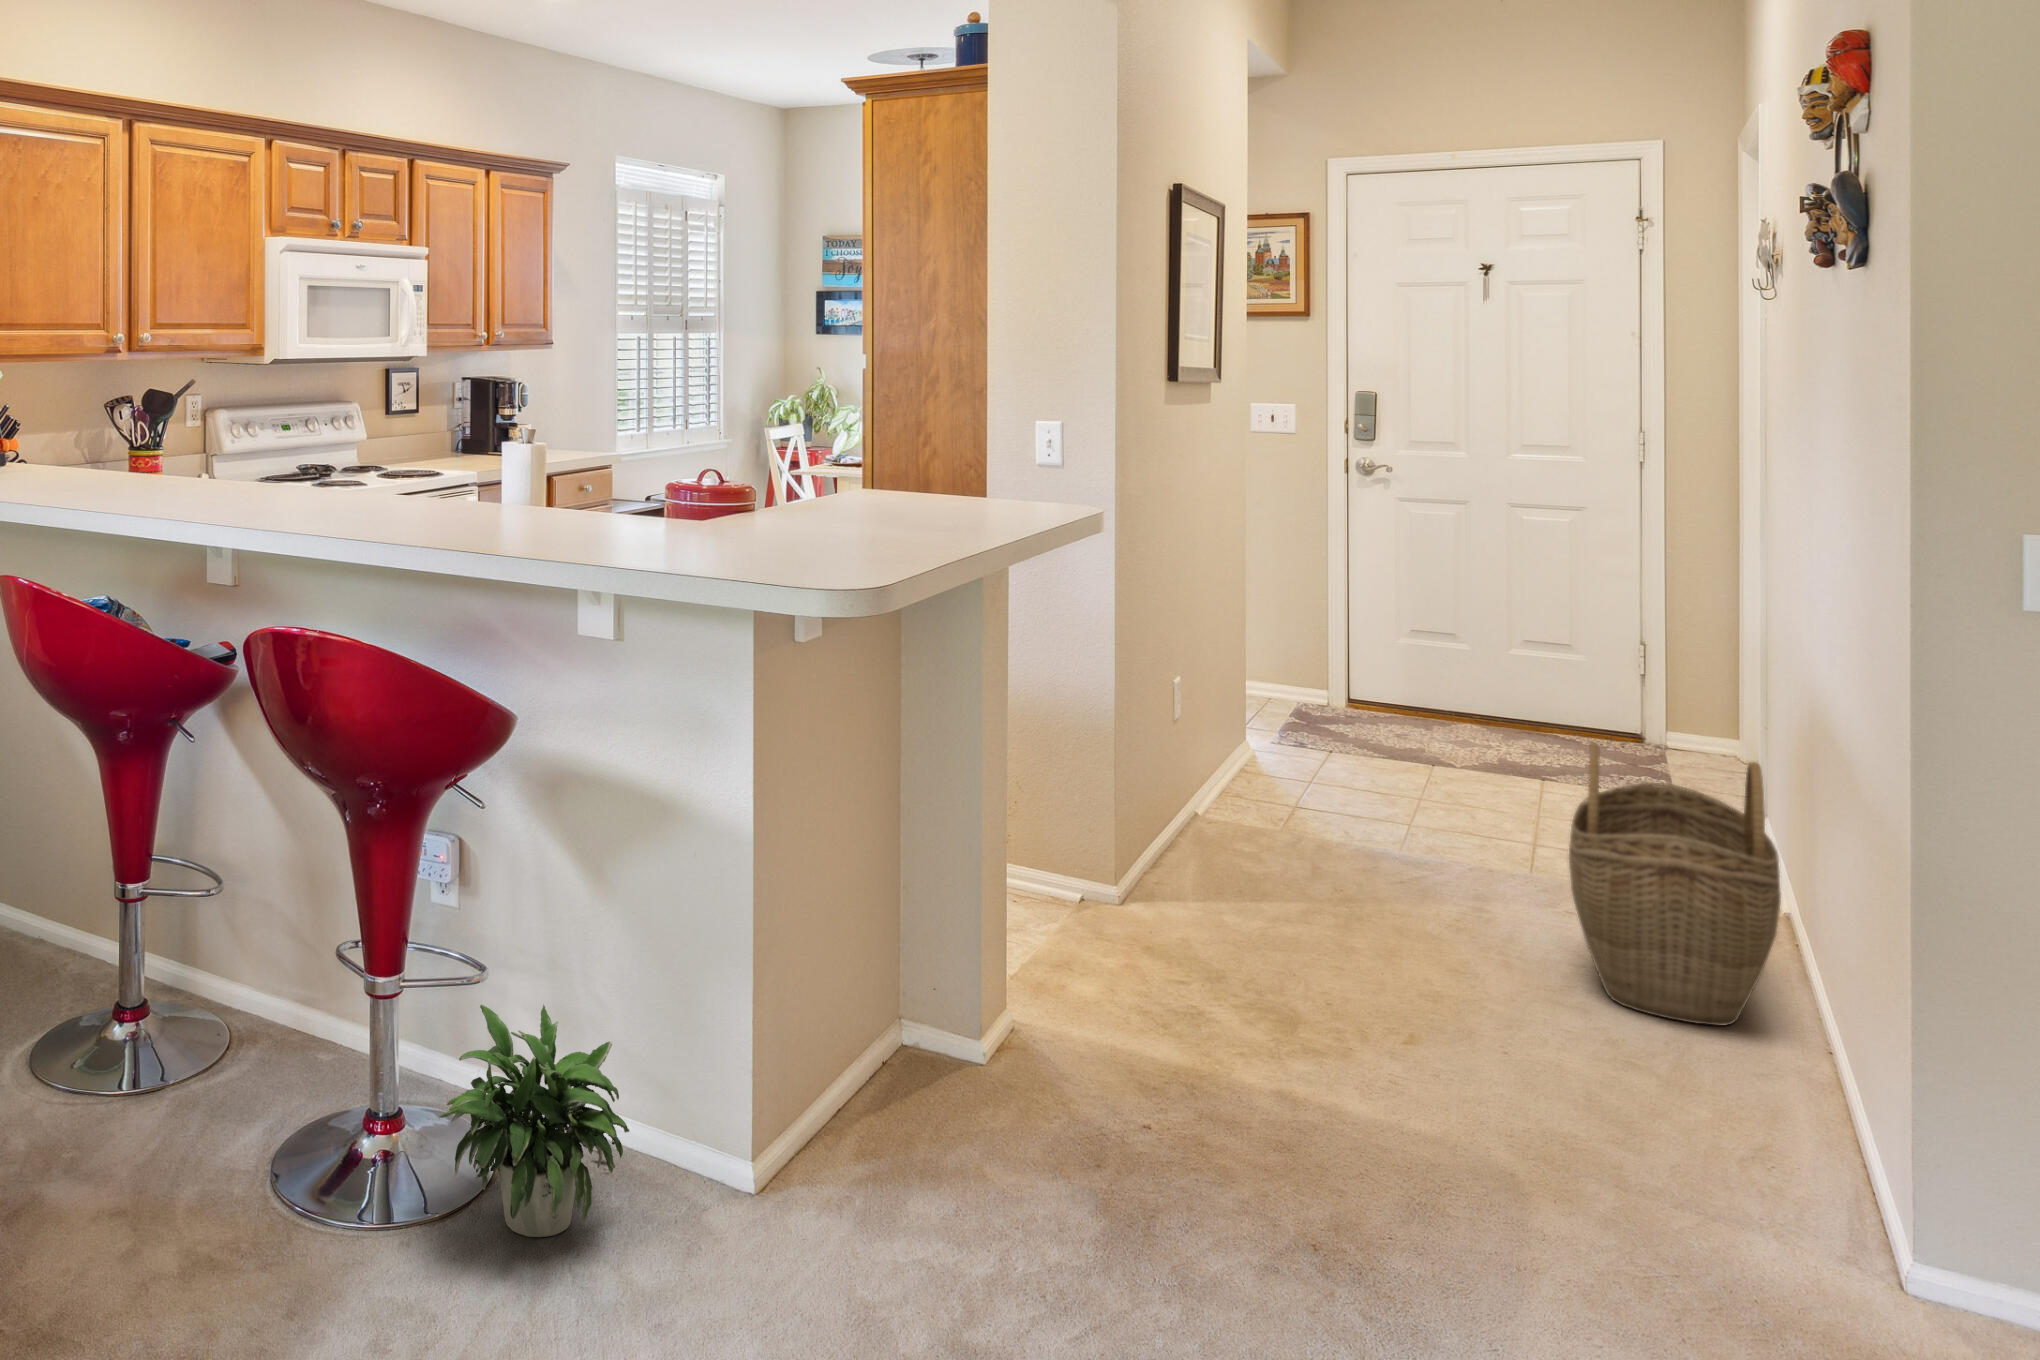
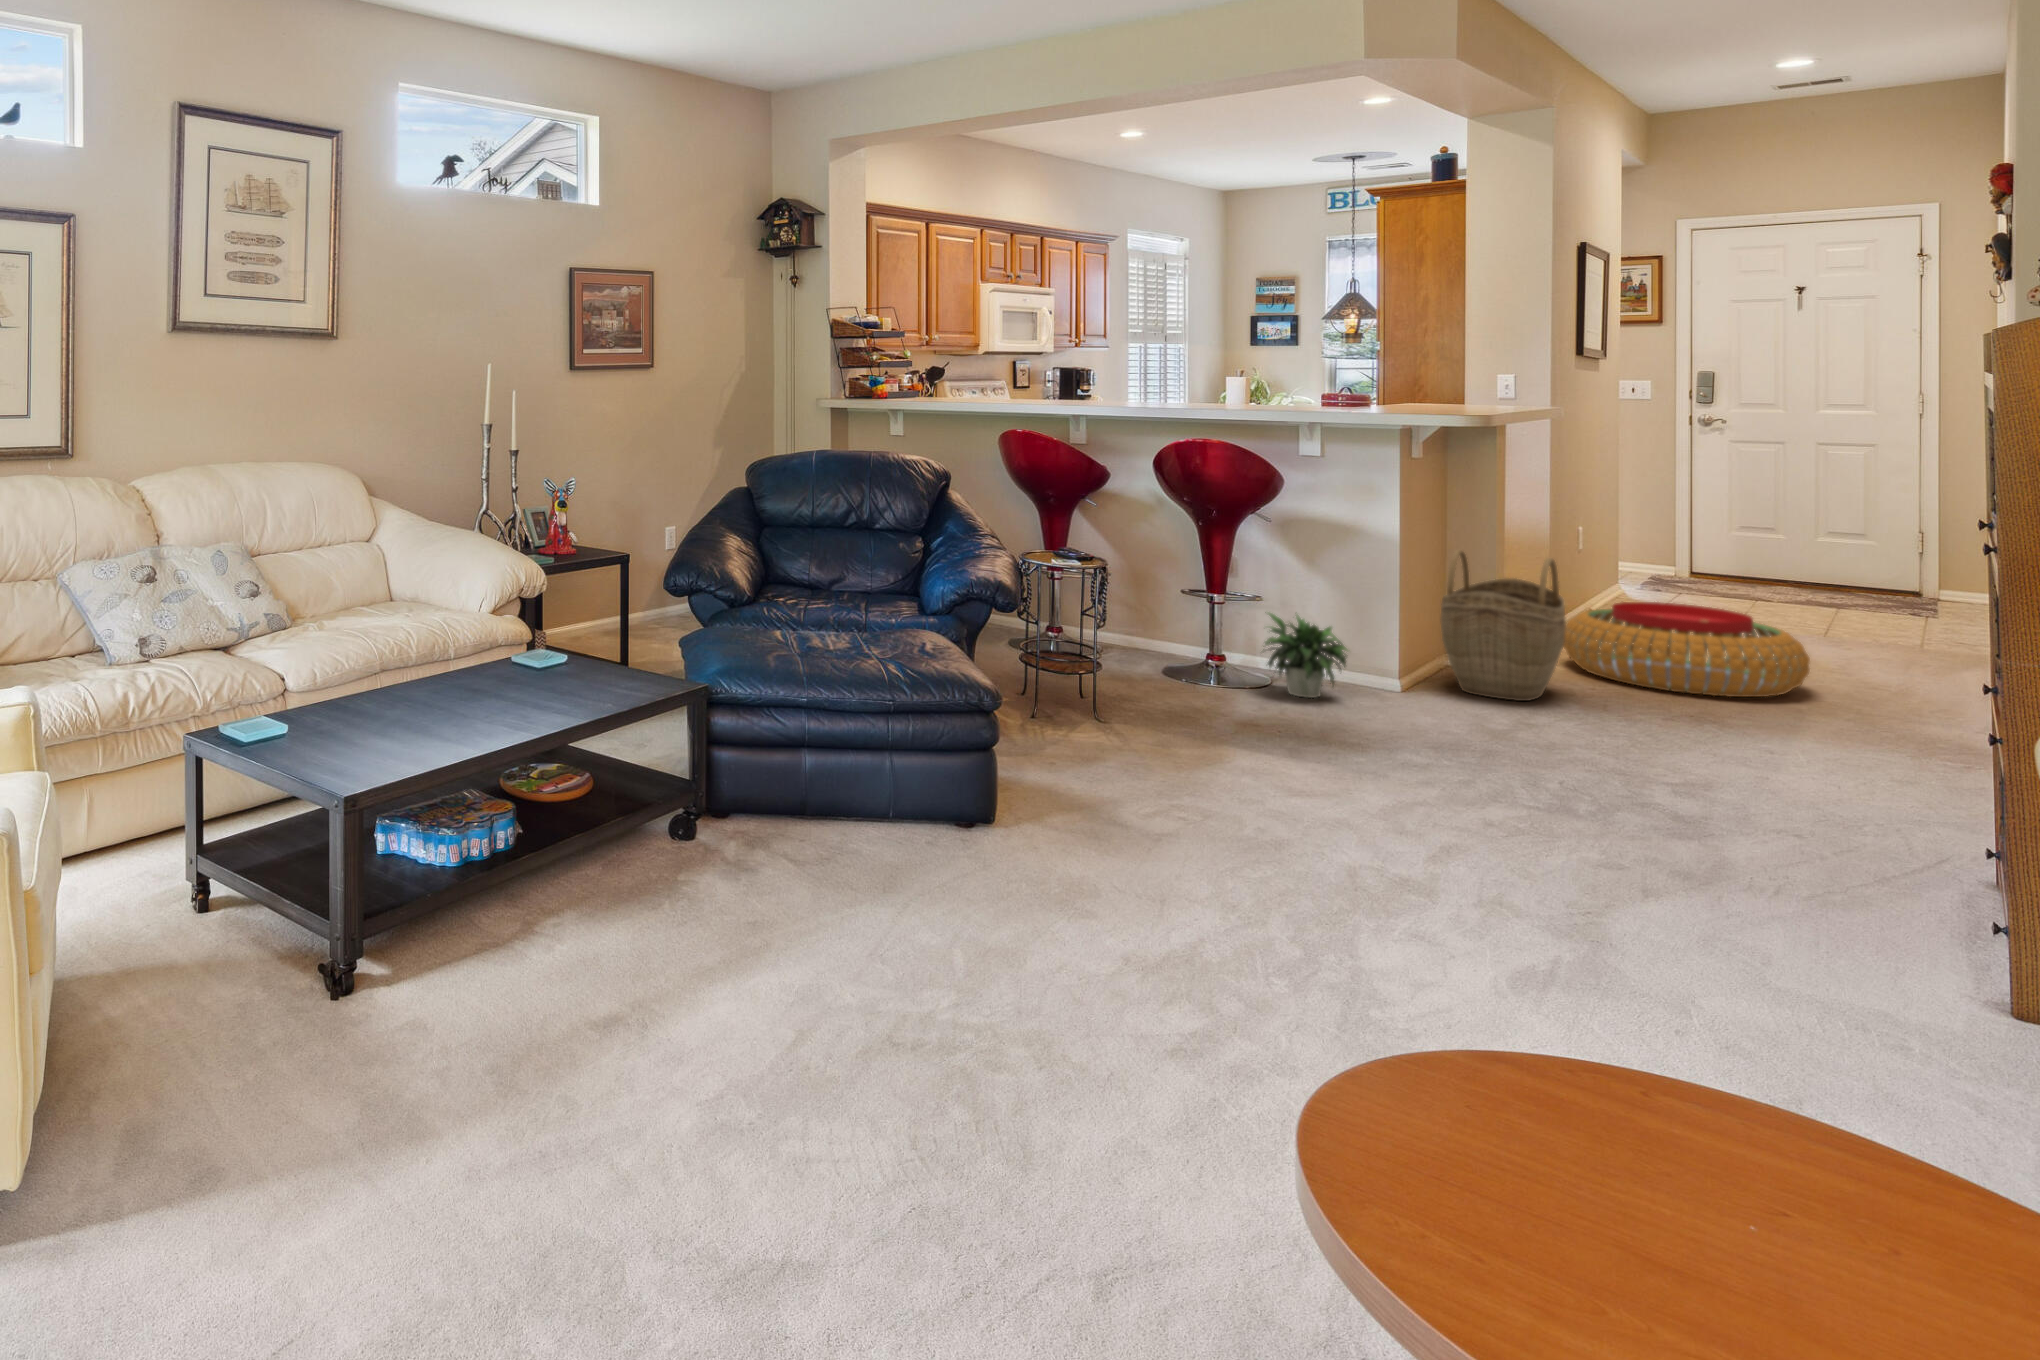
woven basket: present [1569,742,1781,1025] -> present [1440,550,1566,701]
pouf: none [1113,871,1521,1110] -> present [1563,602,1810,697]

